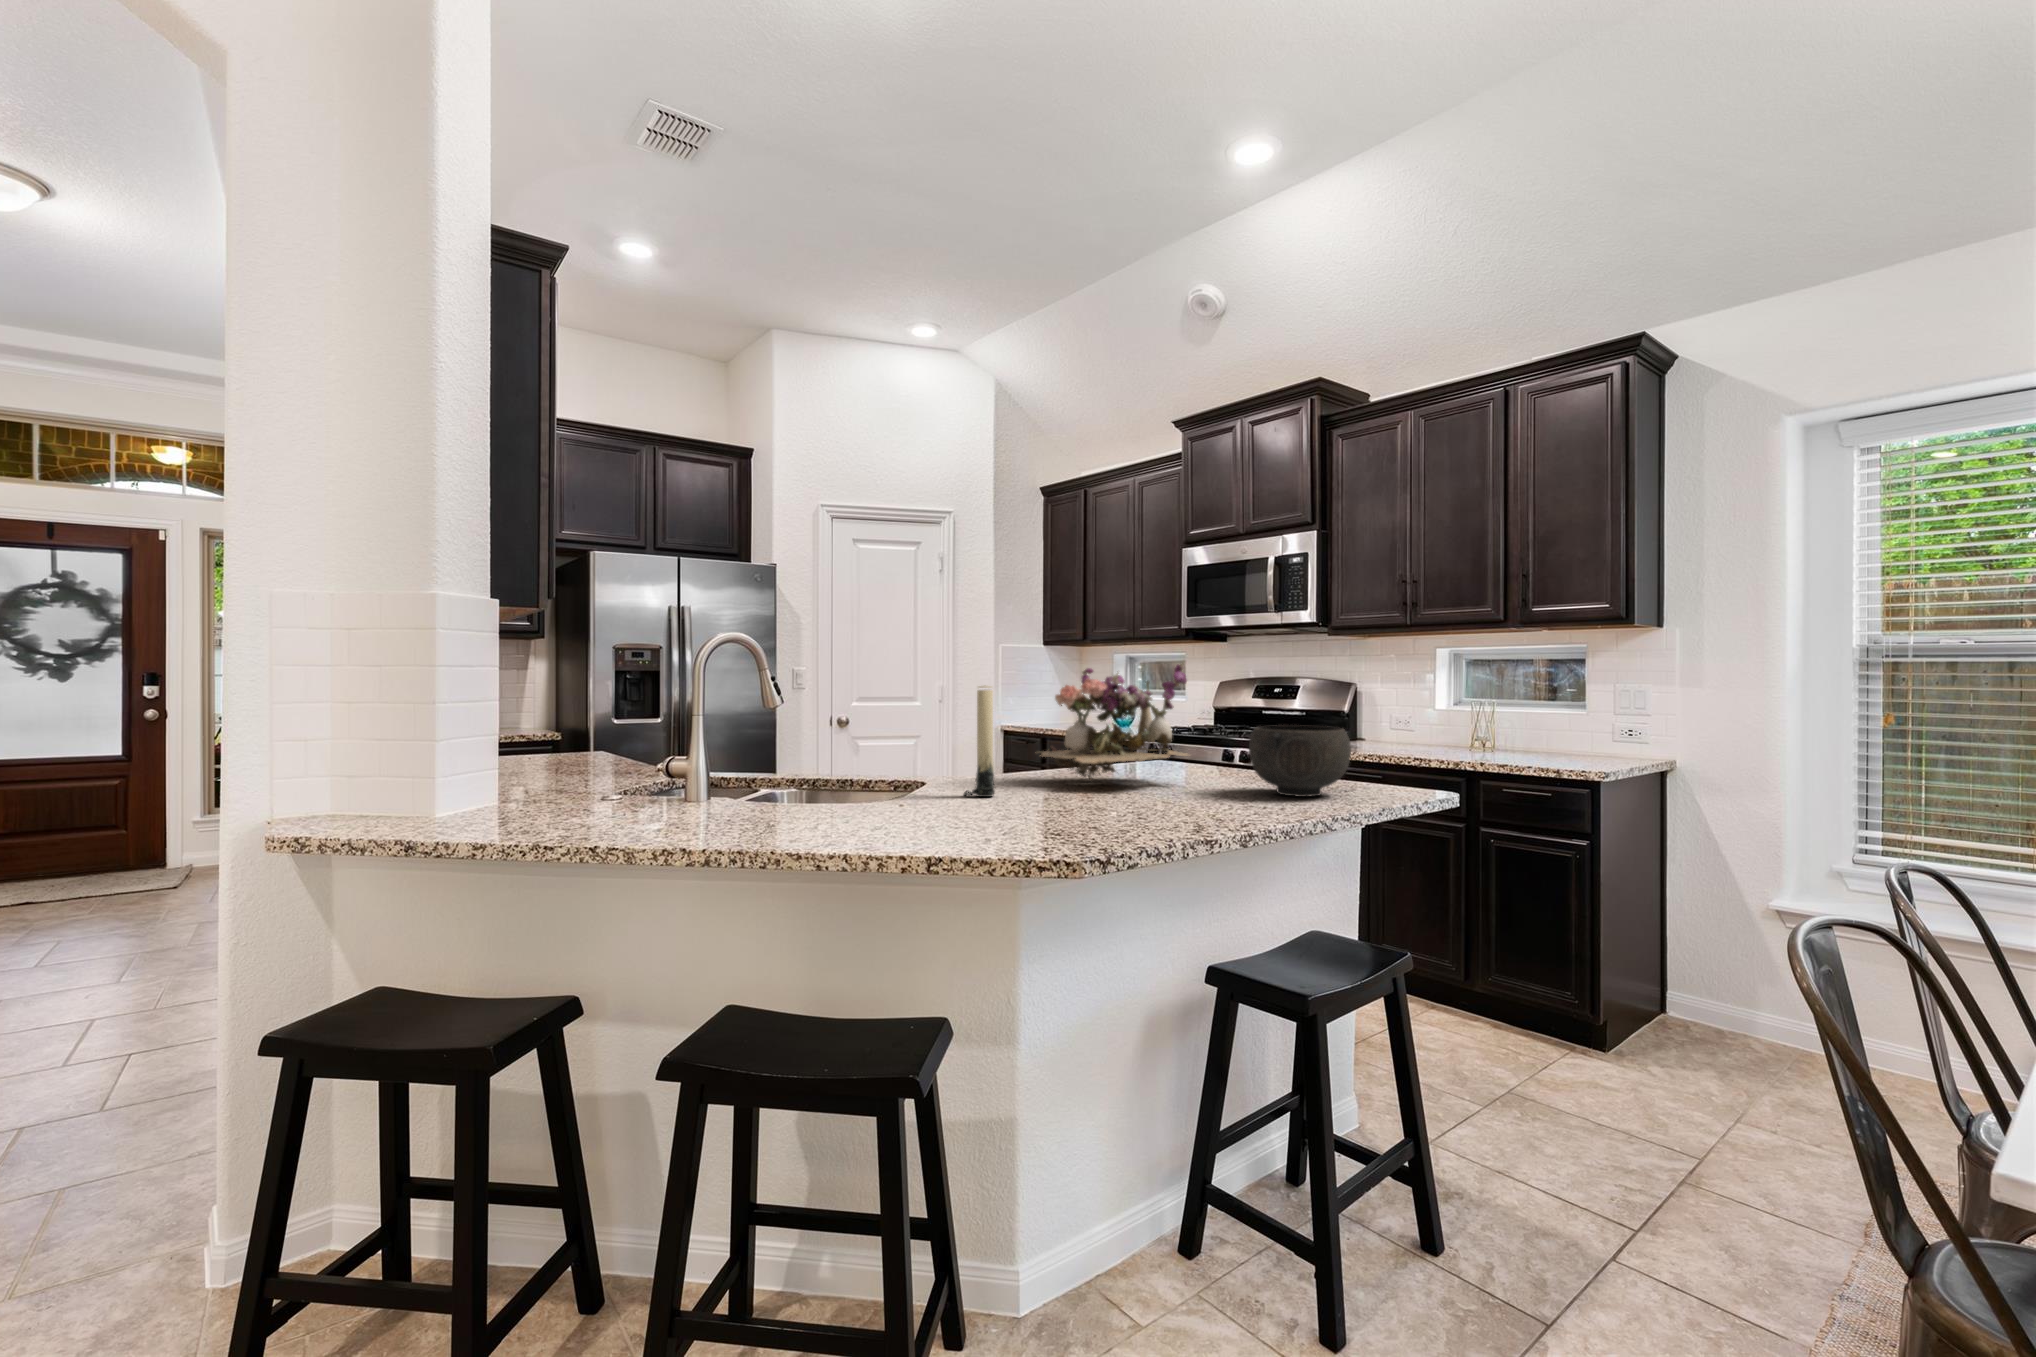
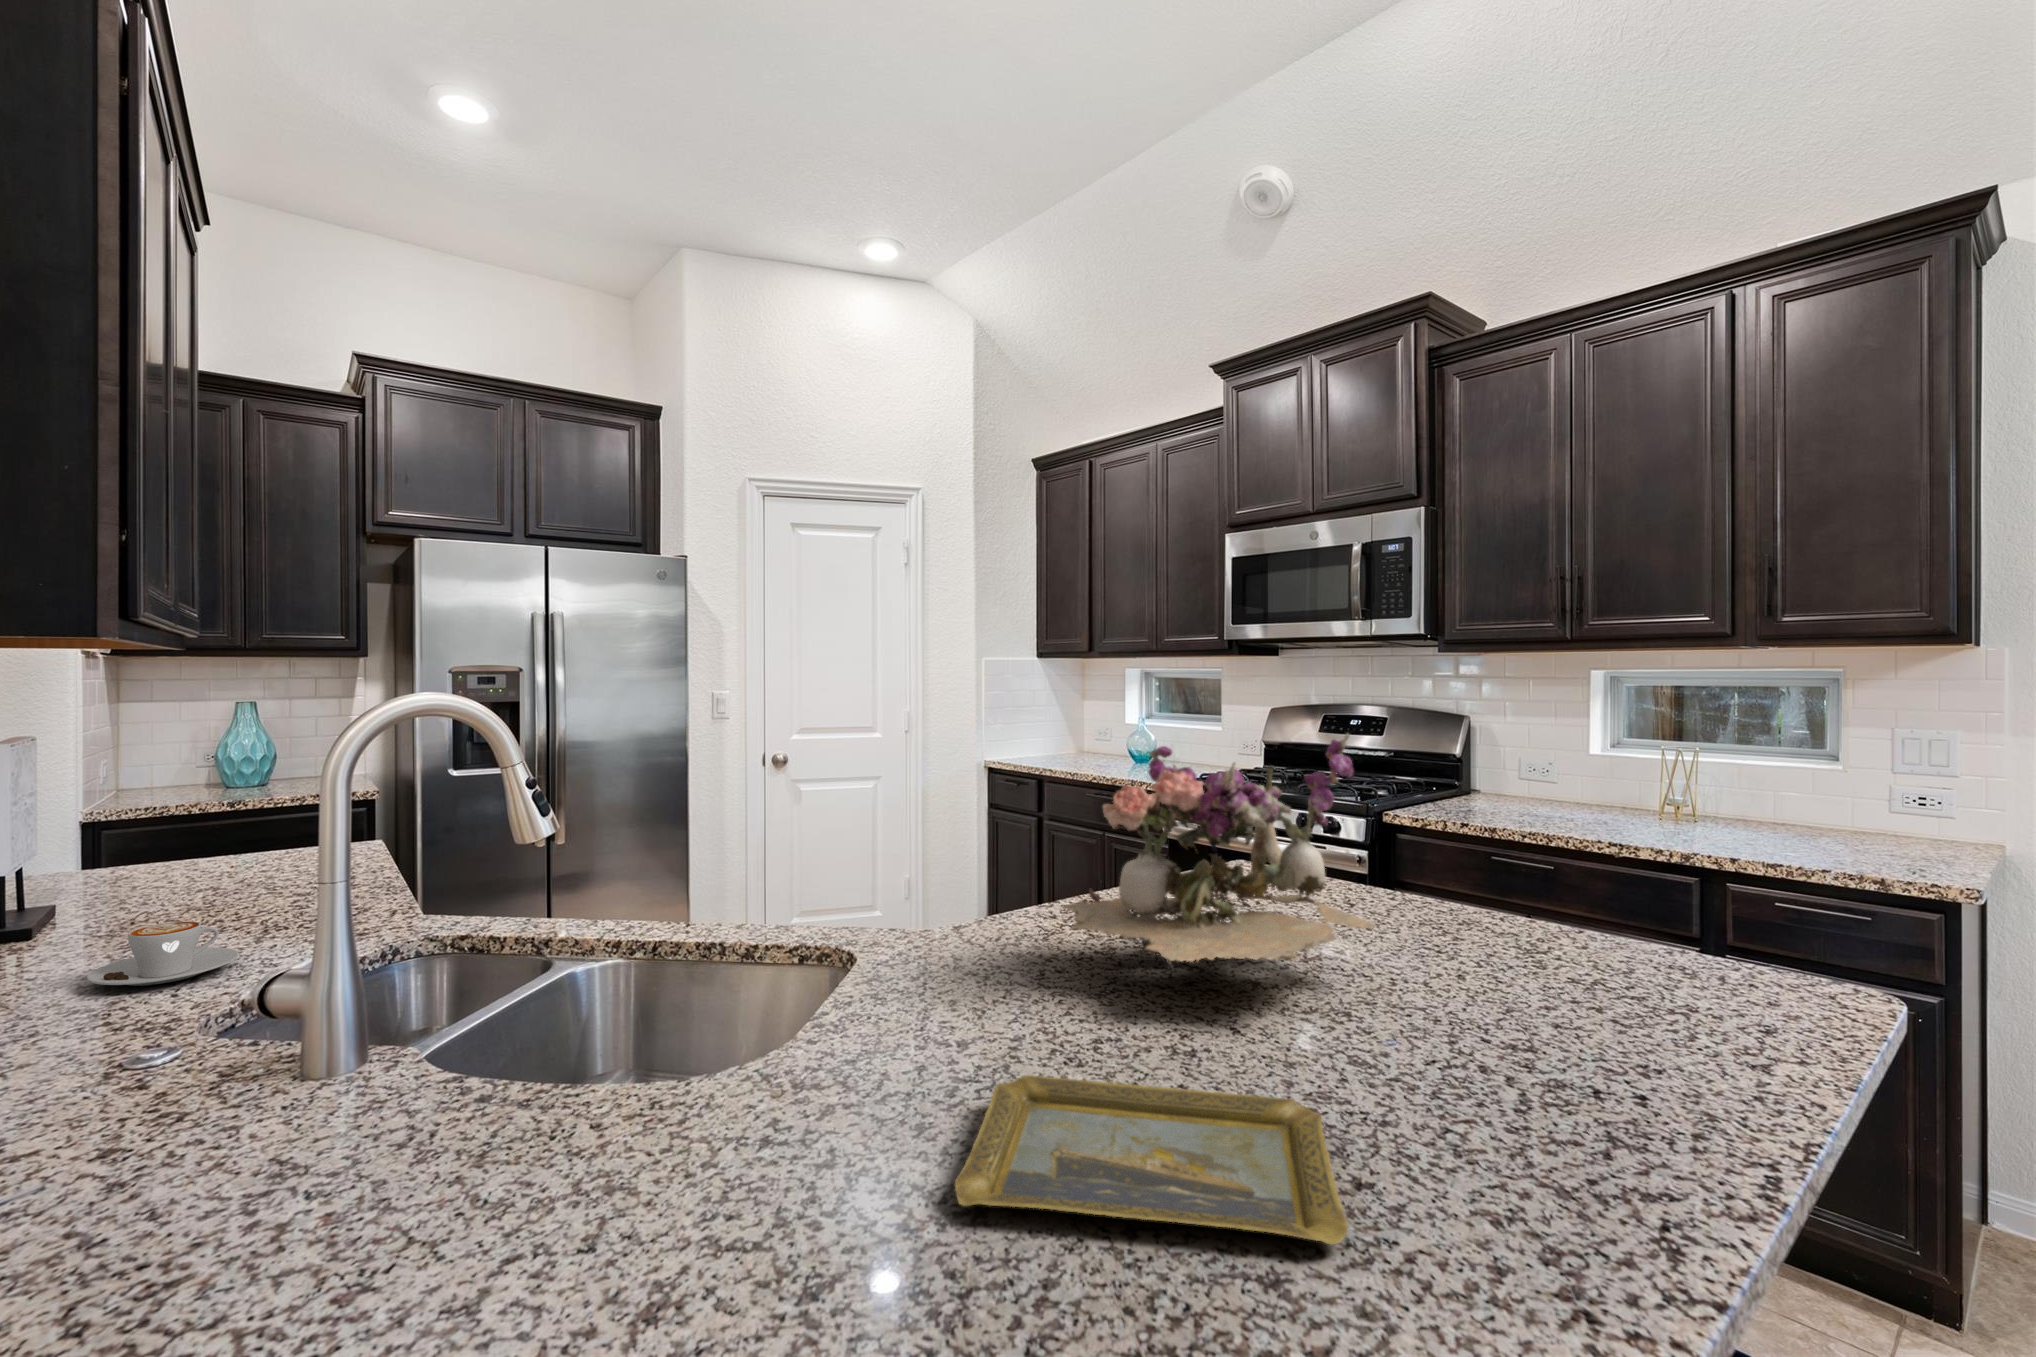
candle: present [964,686,995,797] -> none [920,808,989,1055]
bowl: present [1249,725,1351,797] -> none [1518,874,1767,1051]
coffee cup: none [540,758,605,785] -> present [87,921,238,986]
tray: none [980,793,1130,819] -> present [955,1075,1348,1245]

